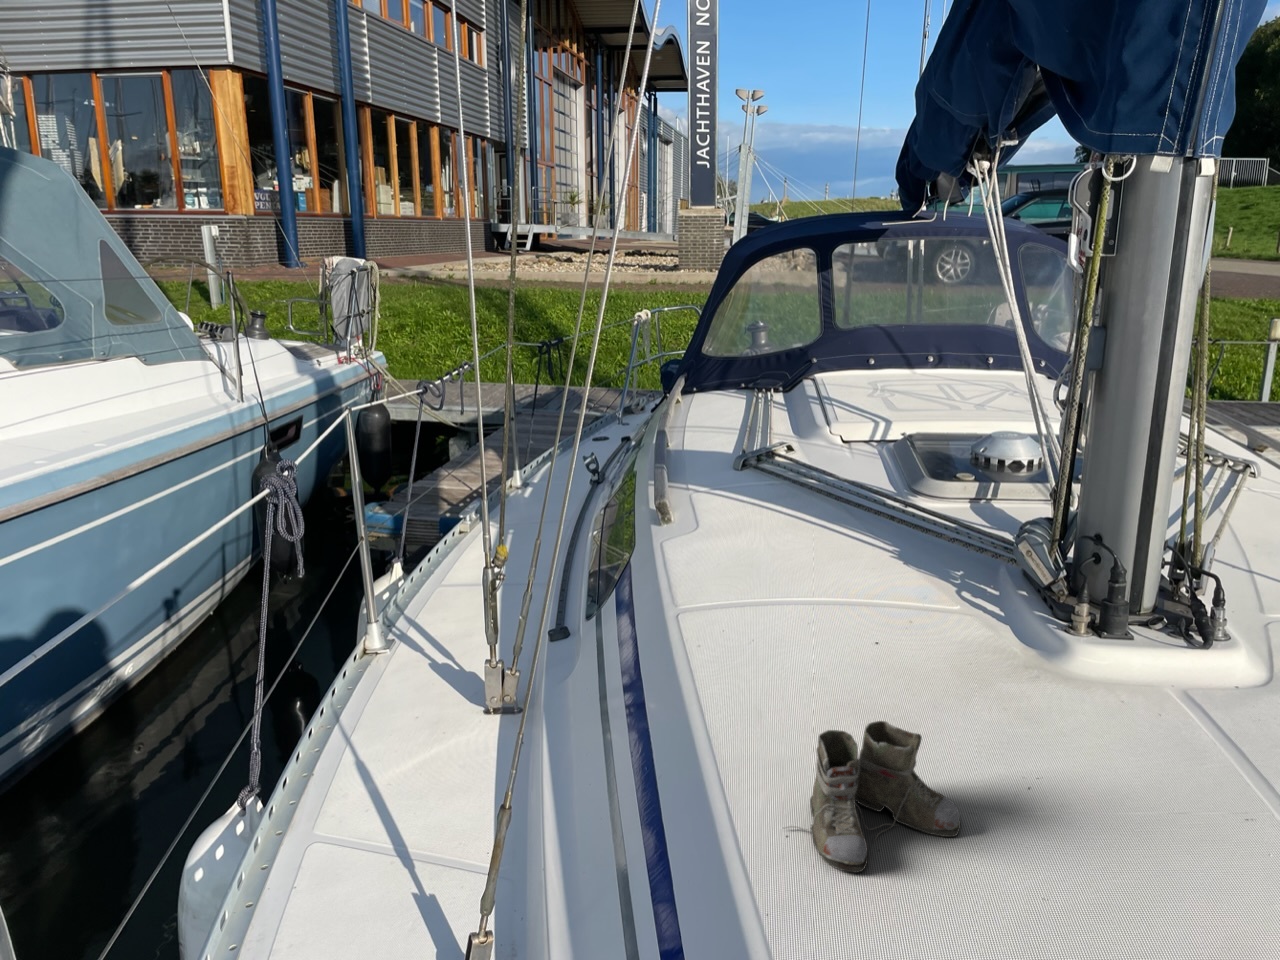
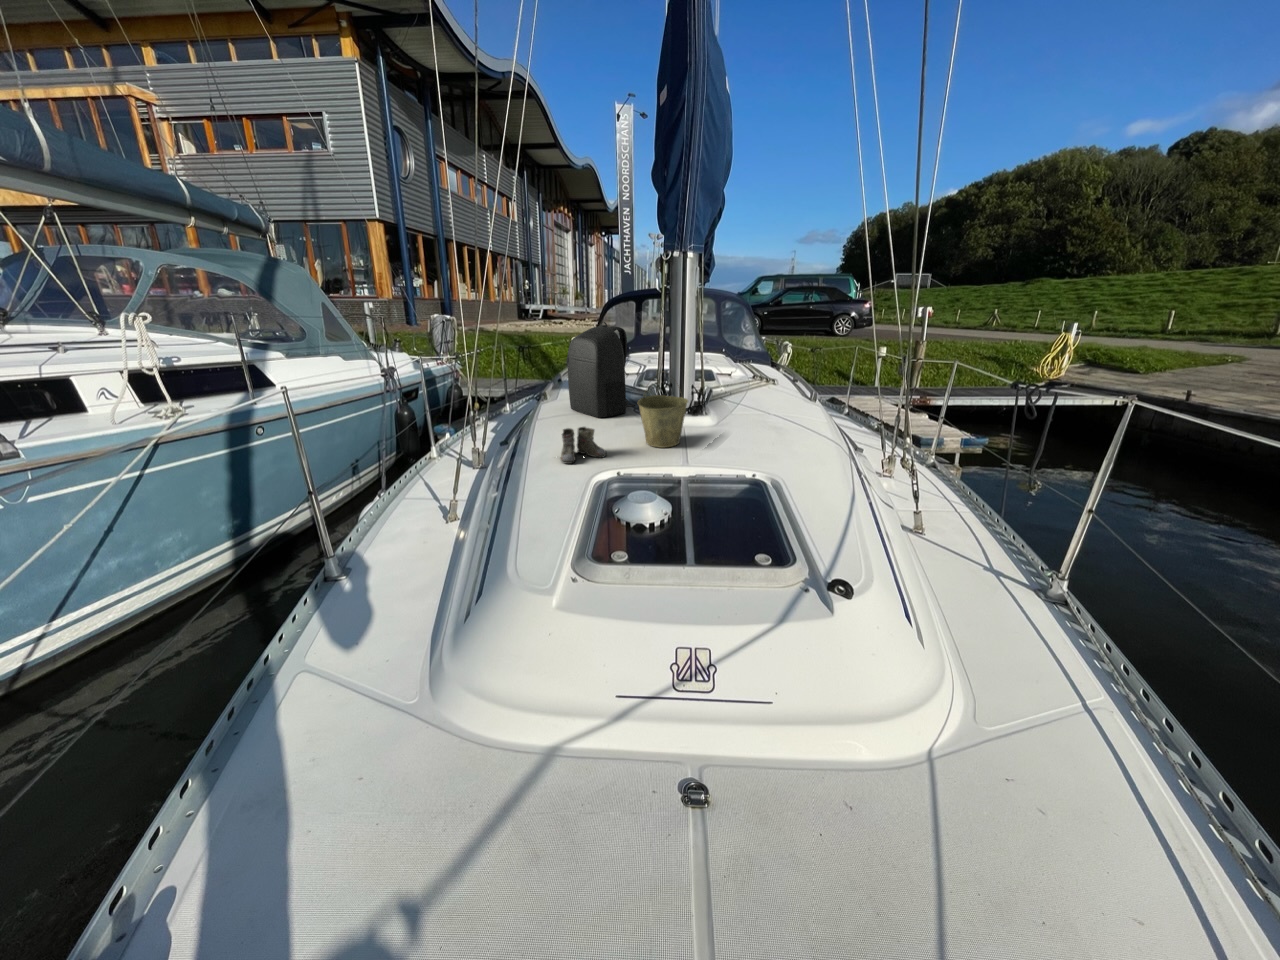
backpack: none [746,341,922,617] -> present [567,322,634,417]
bucket: none [1047,542,1229,788] -> present [638,394,688,448]

